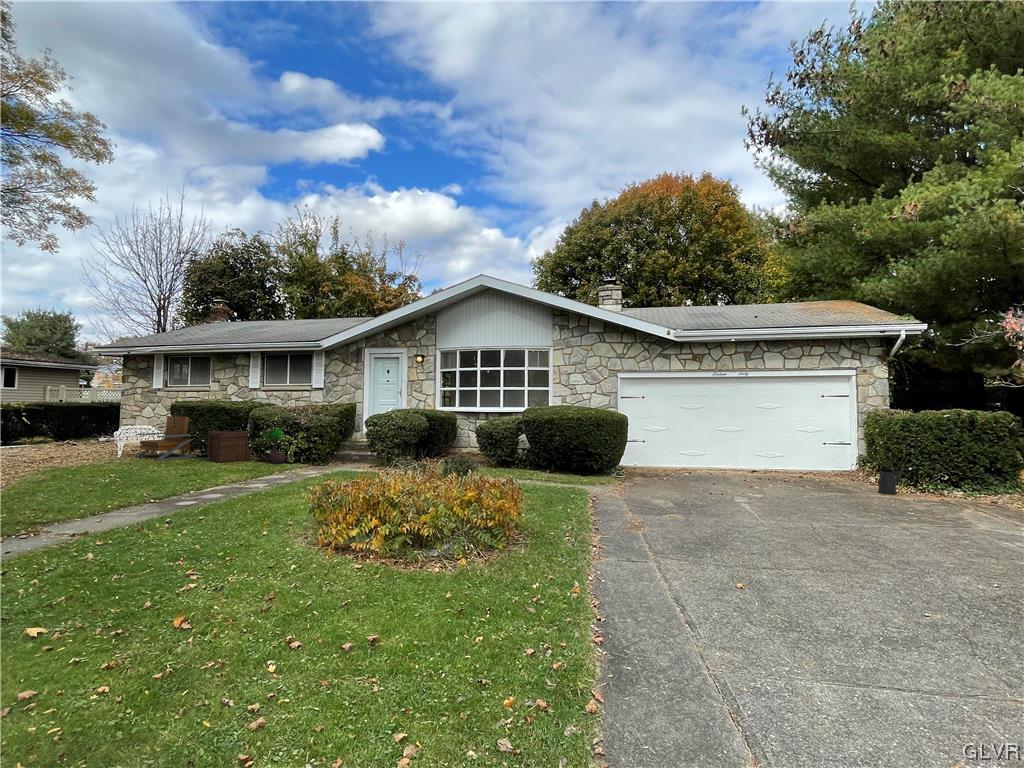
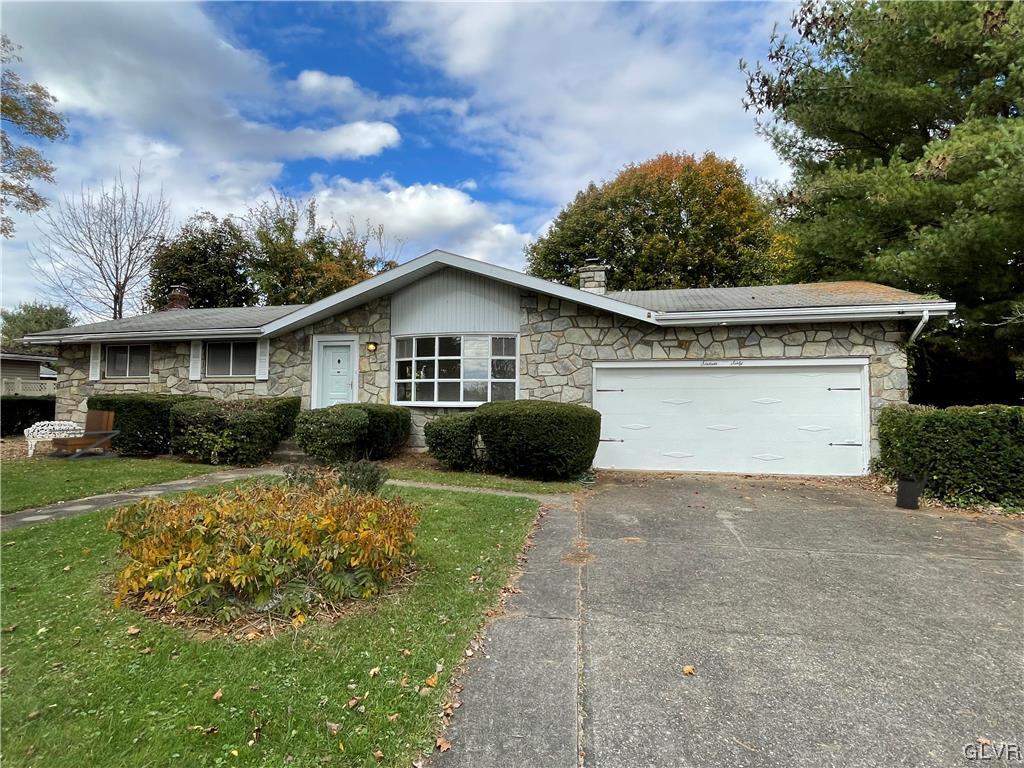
potted tree: present [264,428,287,463] -> none [178,420,213,465]
wooden crate: present [208,430,251,463] -> none [125,426,175,464]

